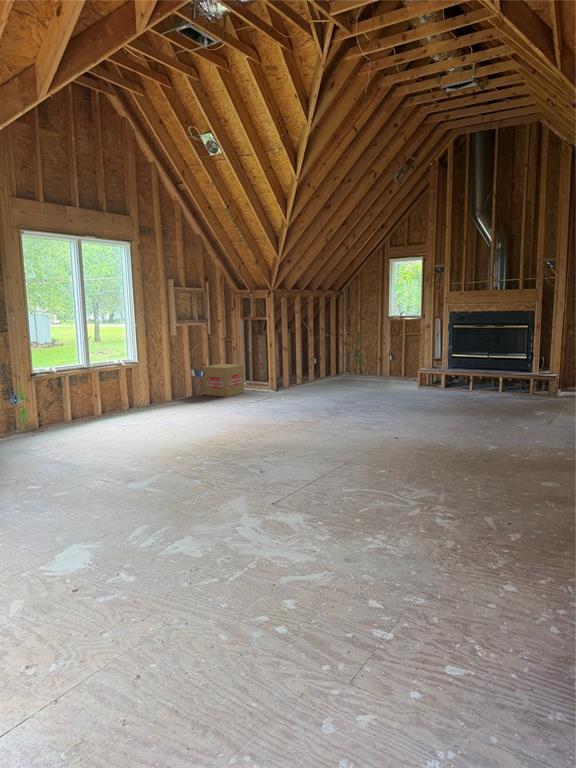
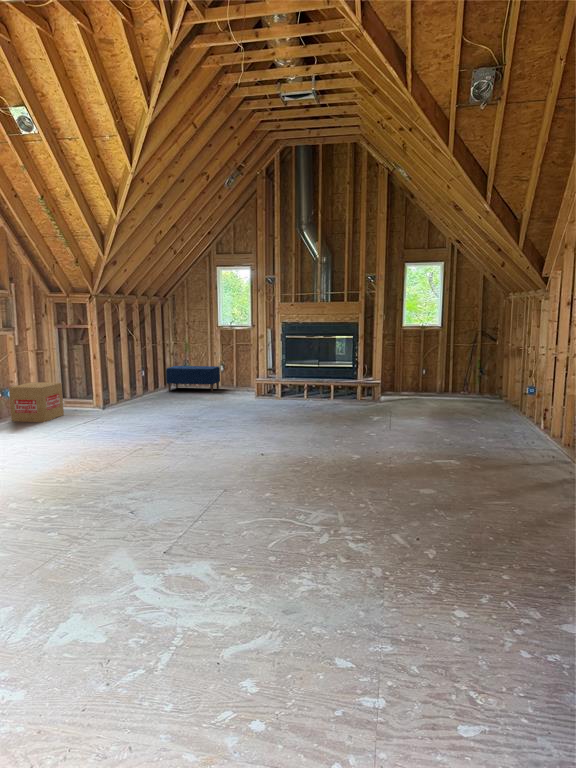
bench: none [337,355,388,380] -> present [166,366,220,392]

